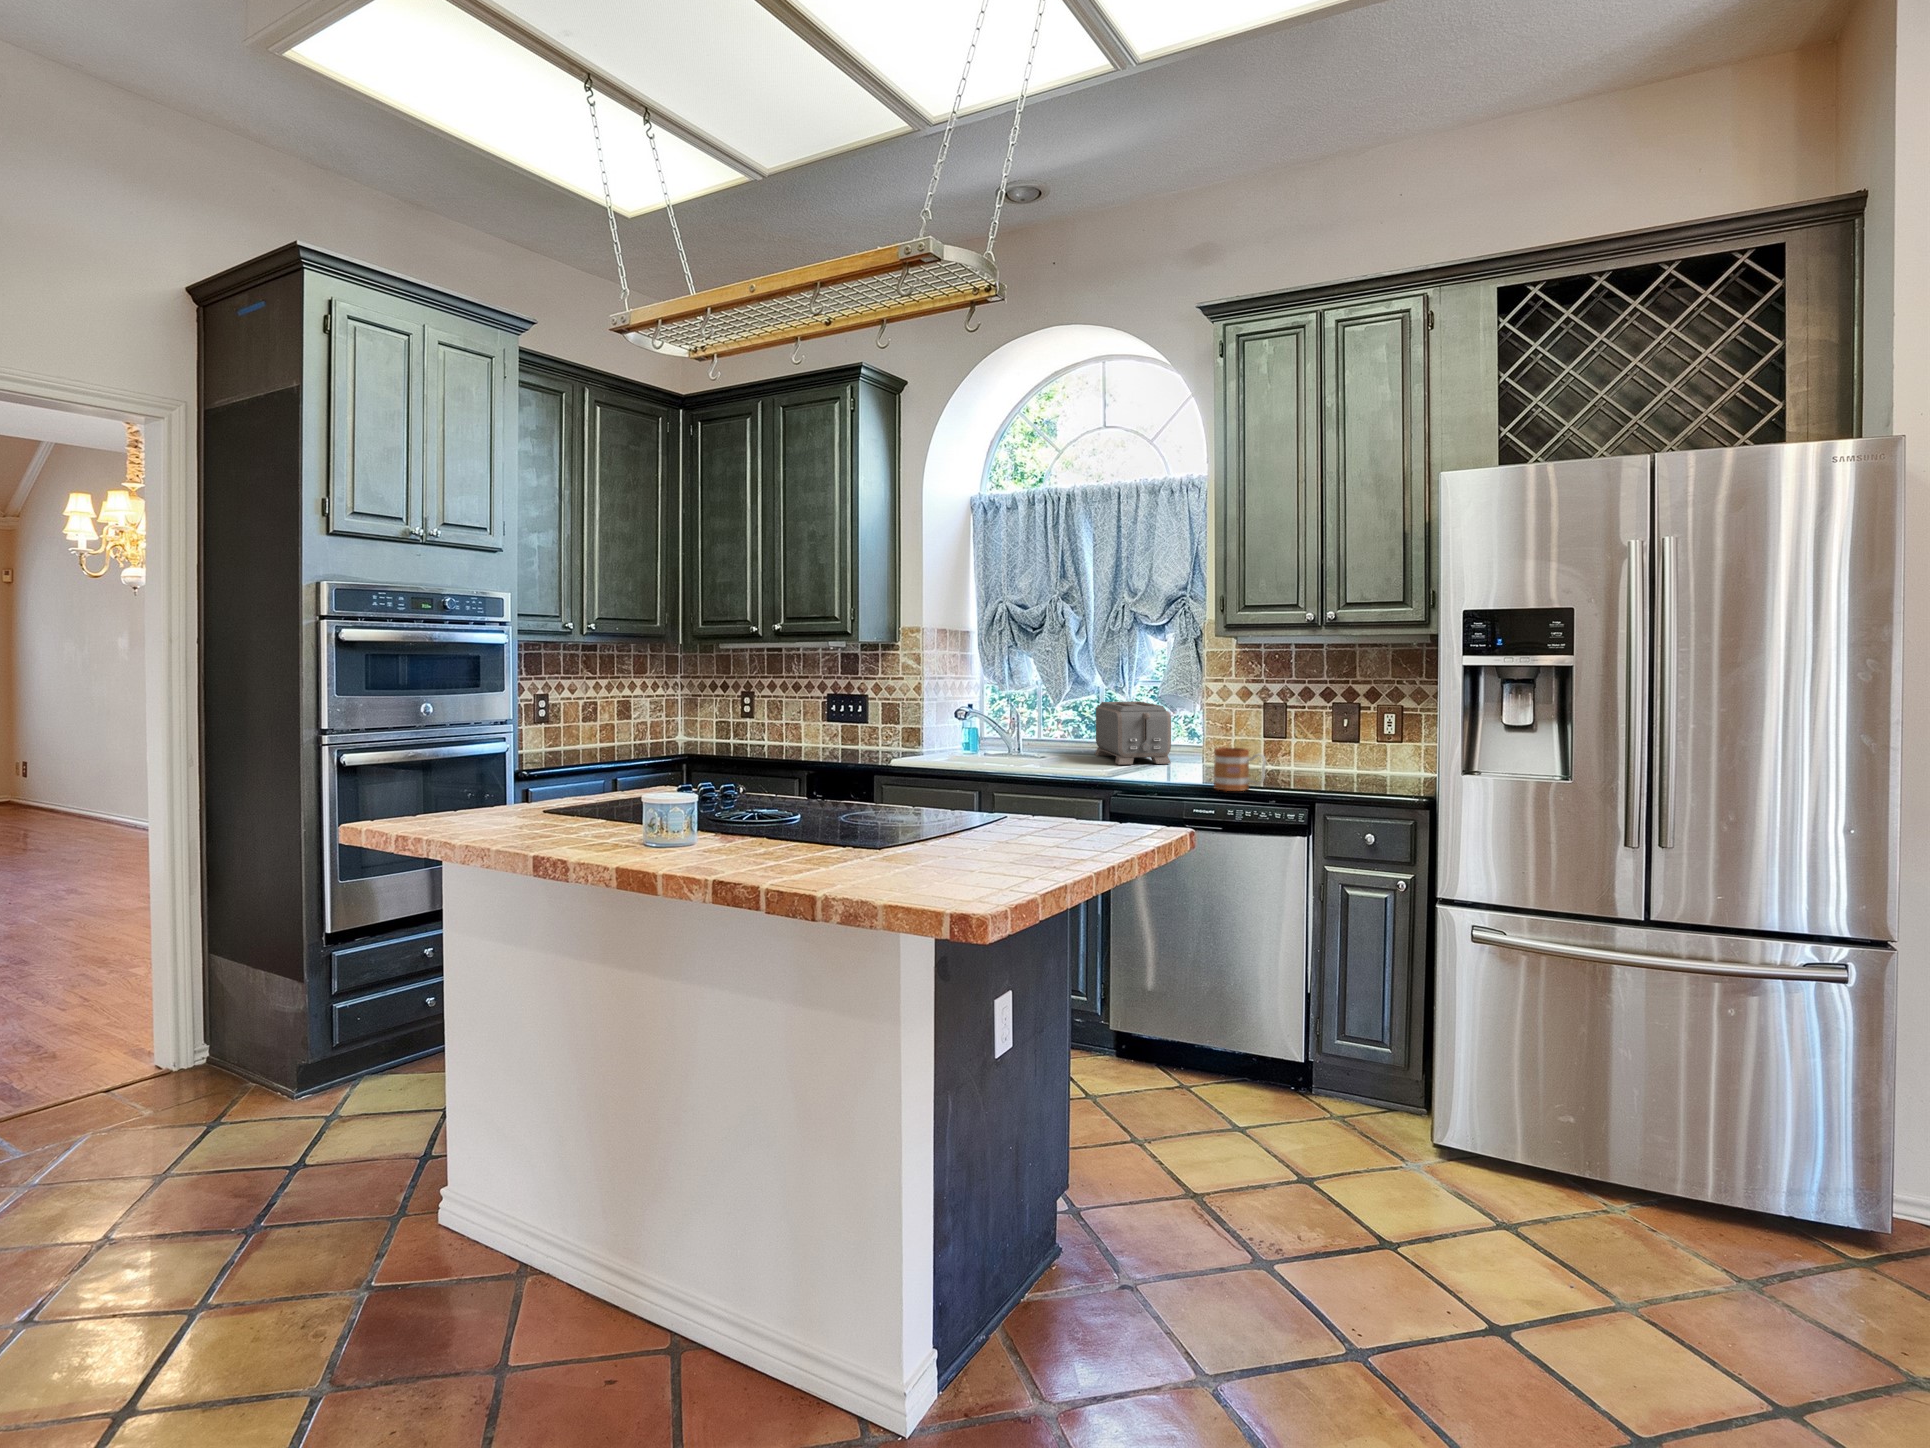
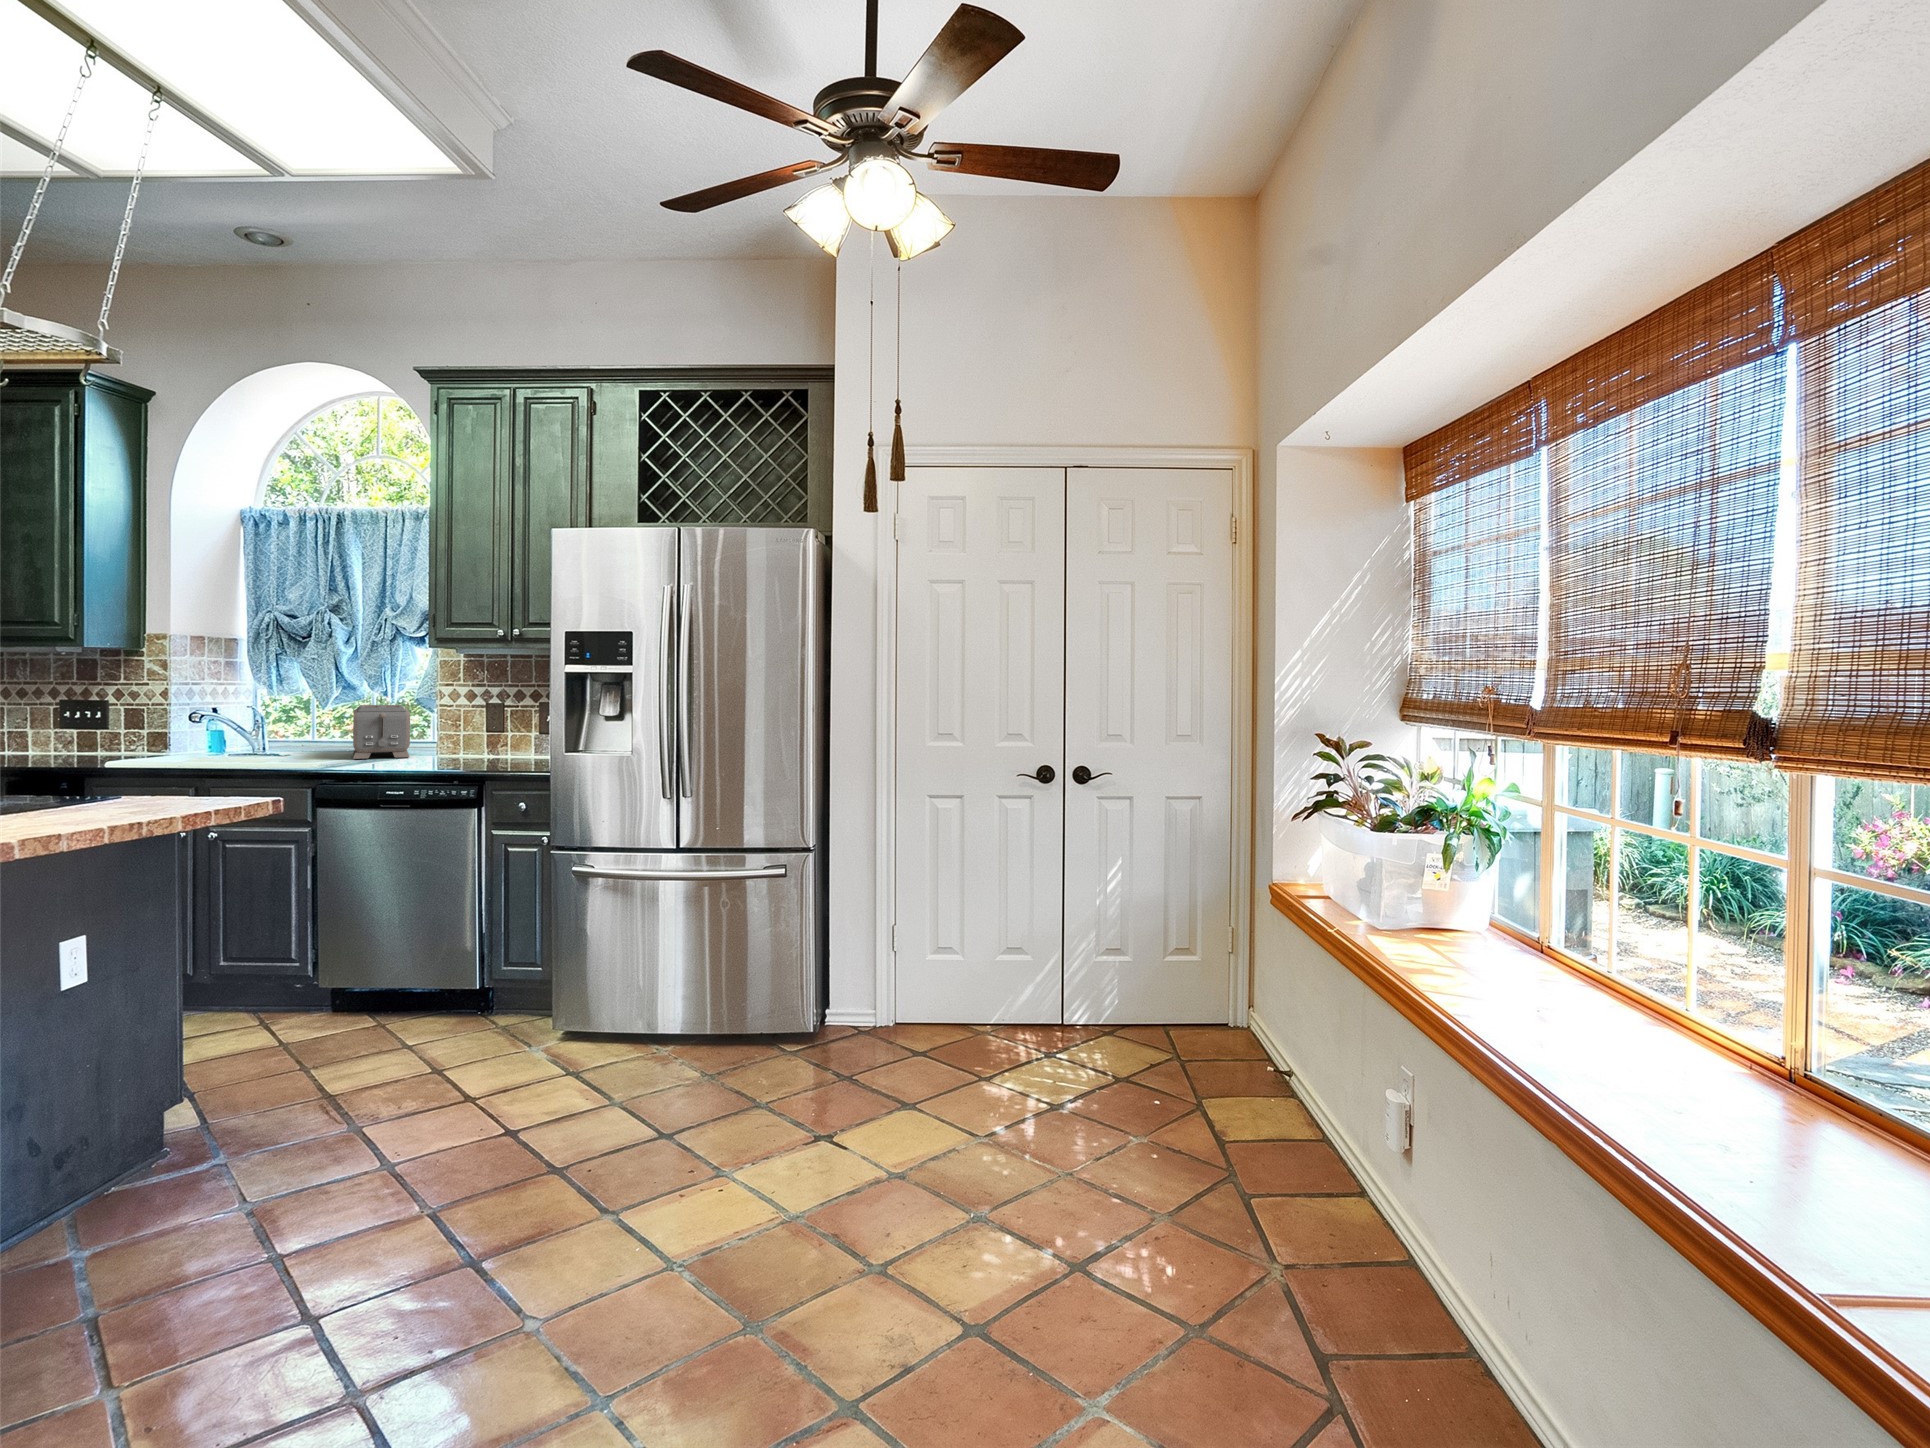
mug: present [1214,748,1266,791] -> none [399,738,445,774]

